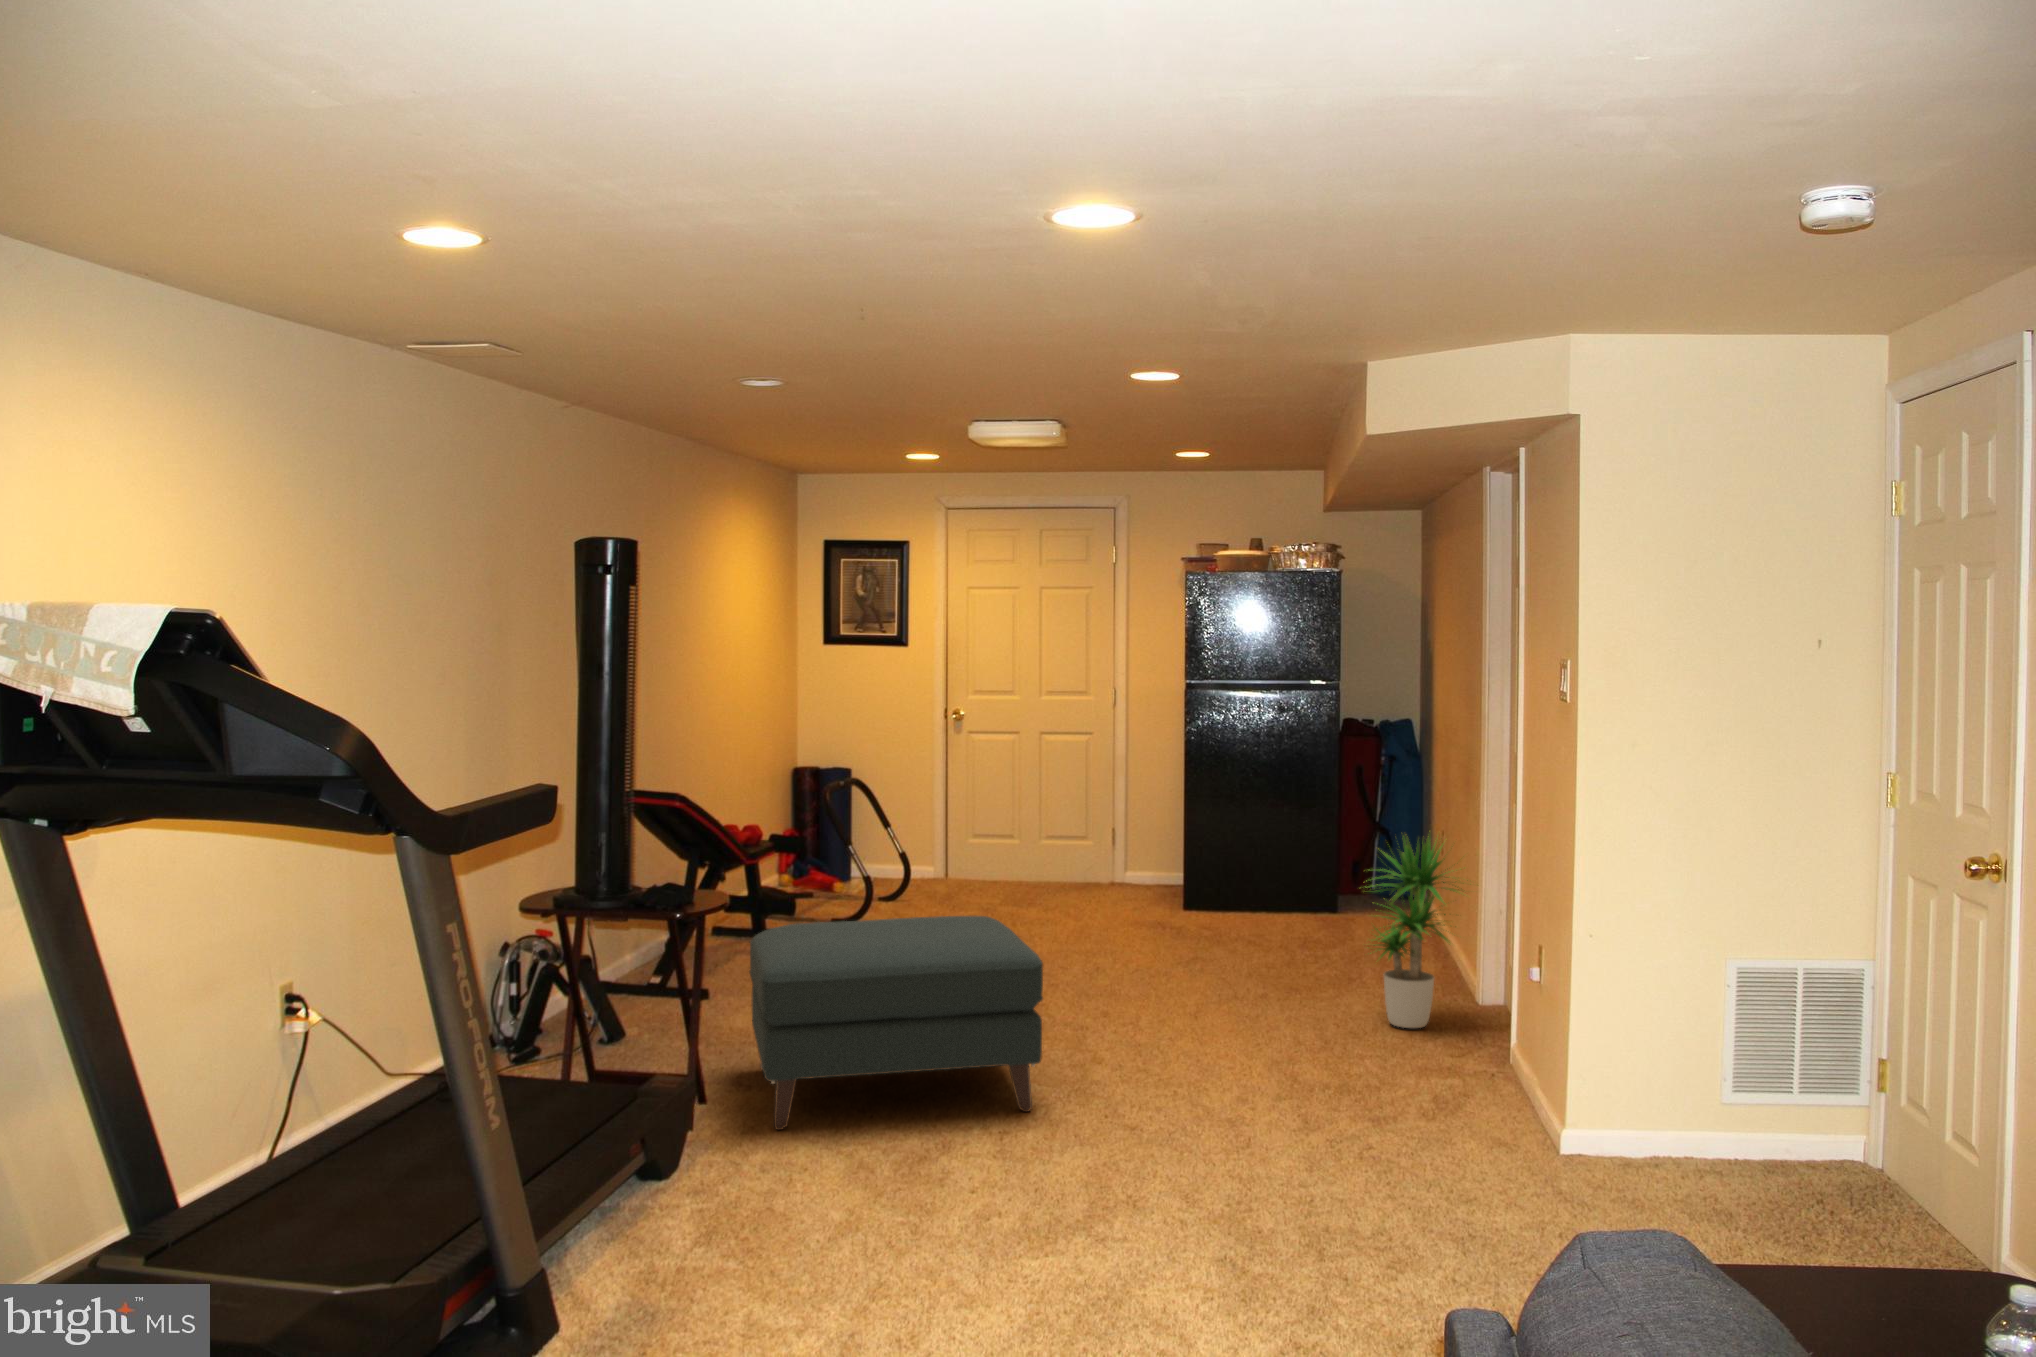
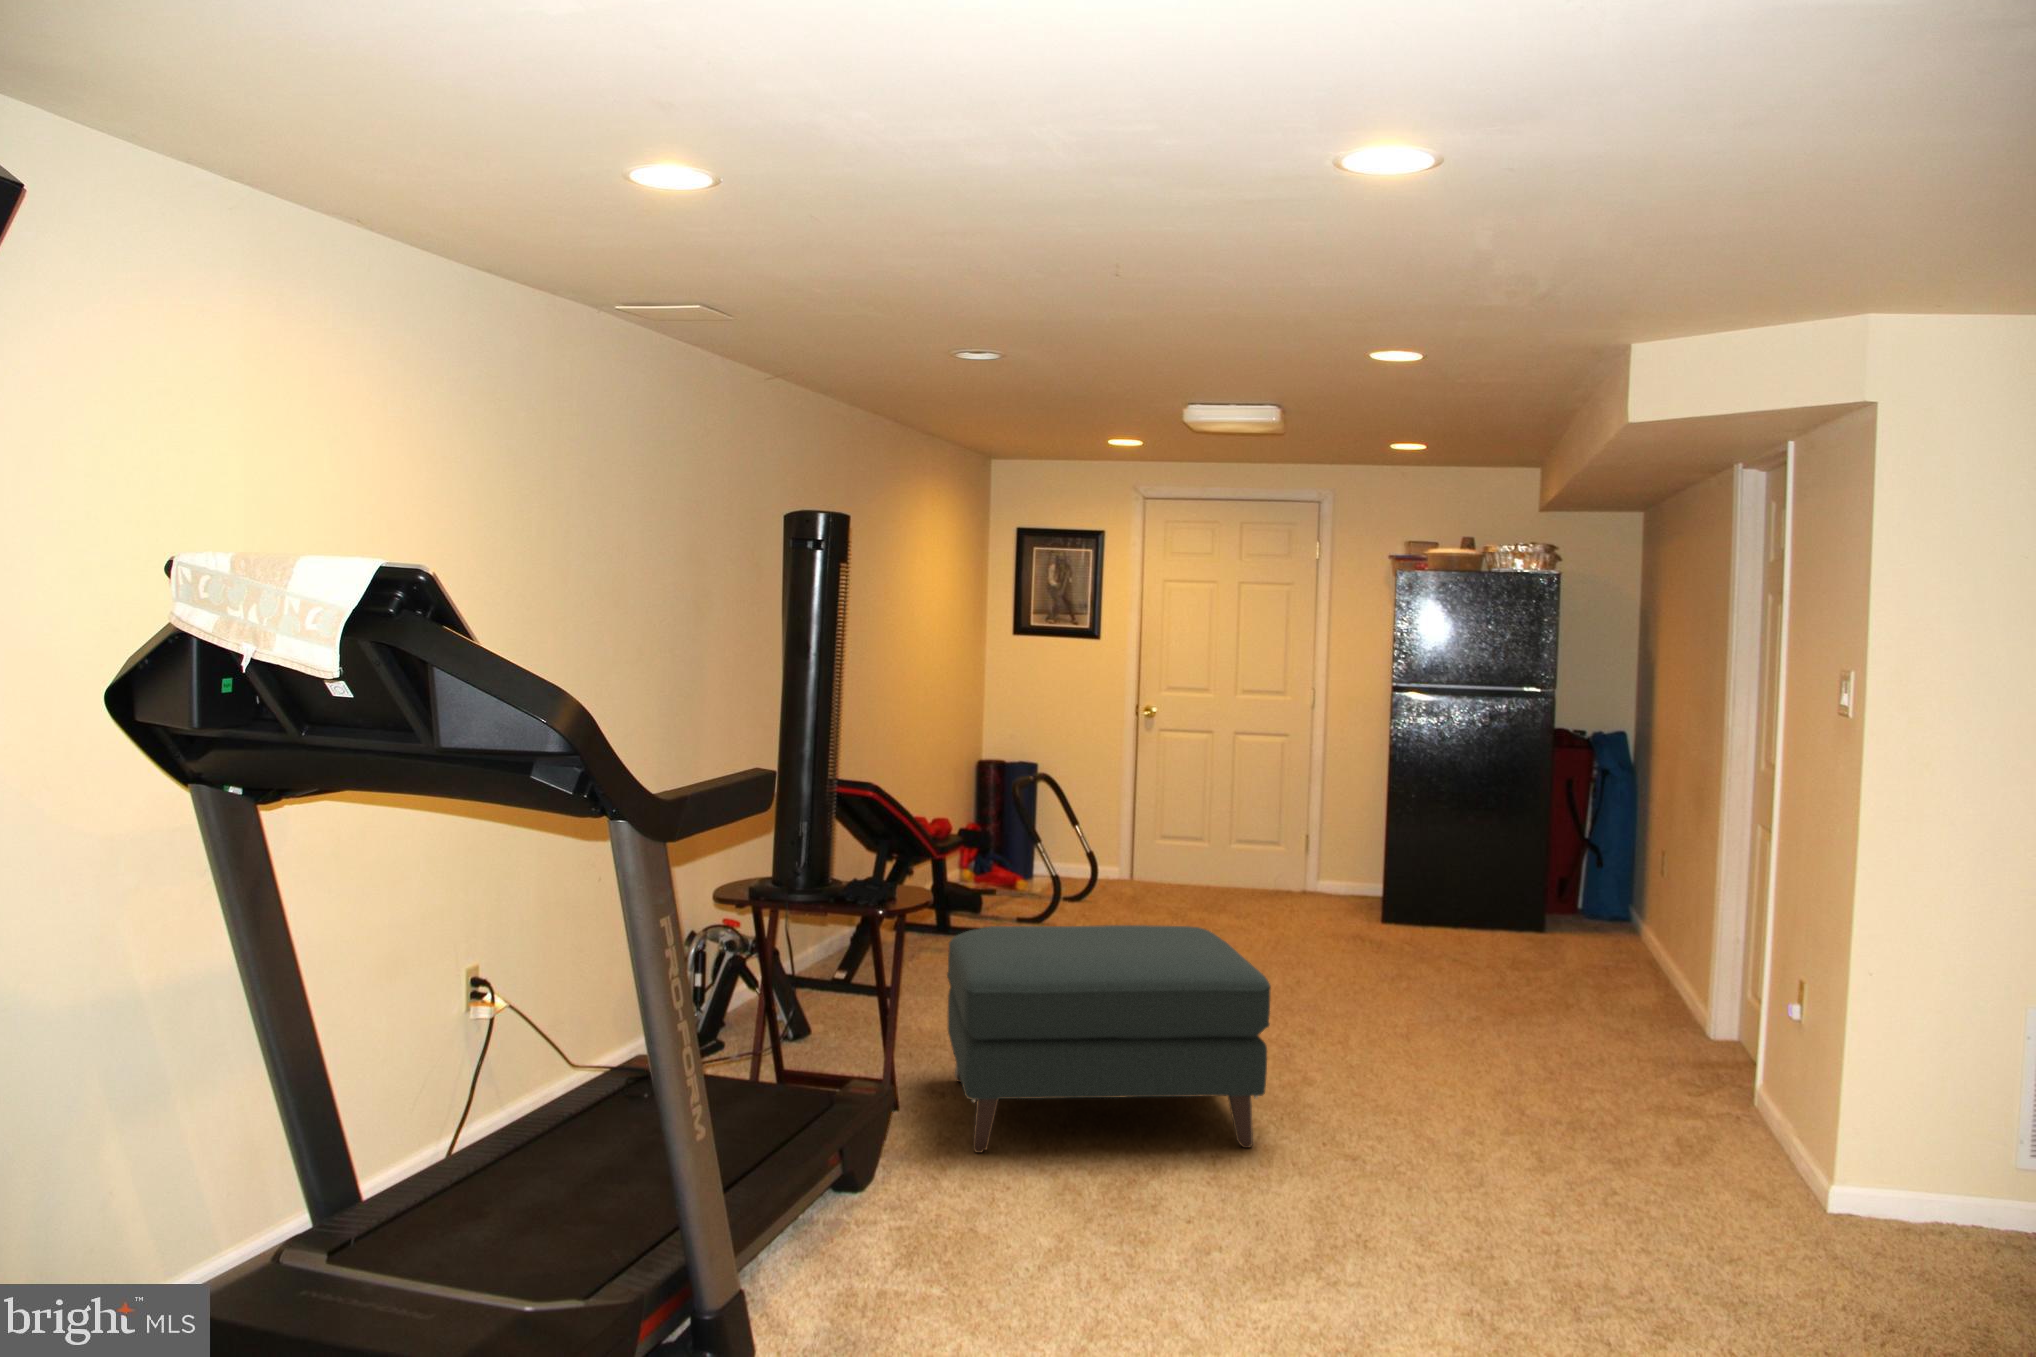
potted plant: present [1366,836,1459,1028] -> none [1601,853,1749,1072]

